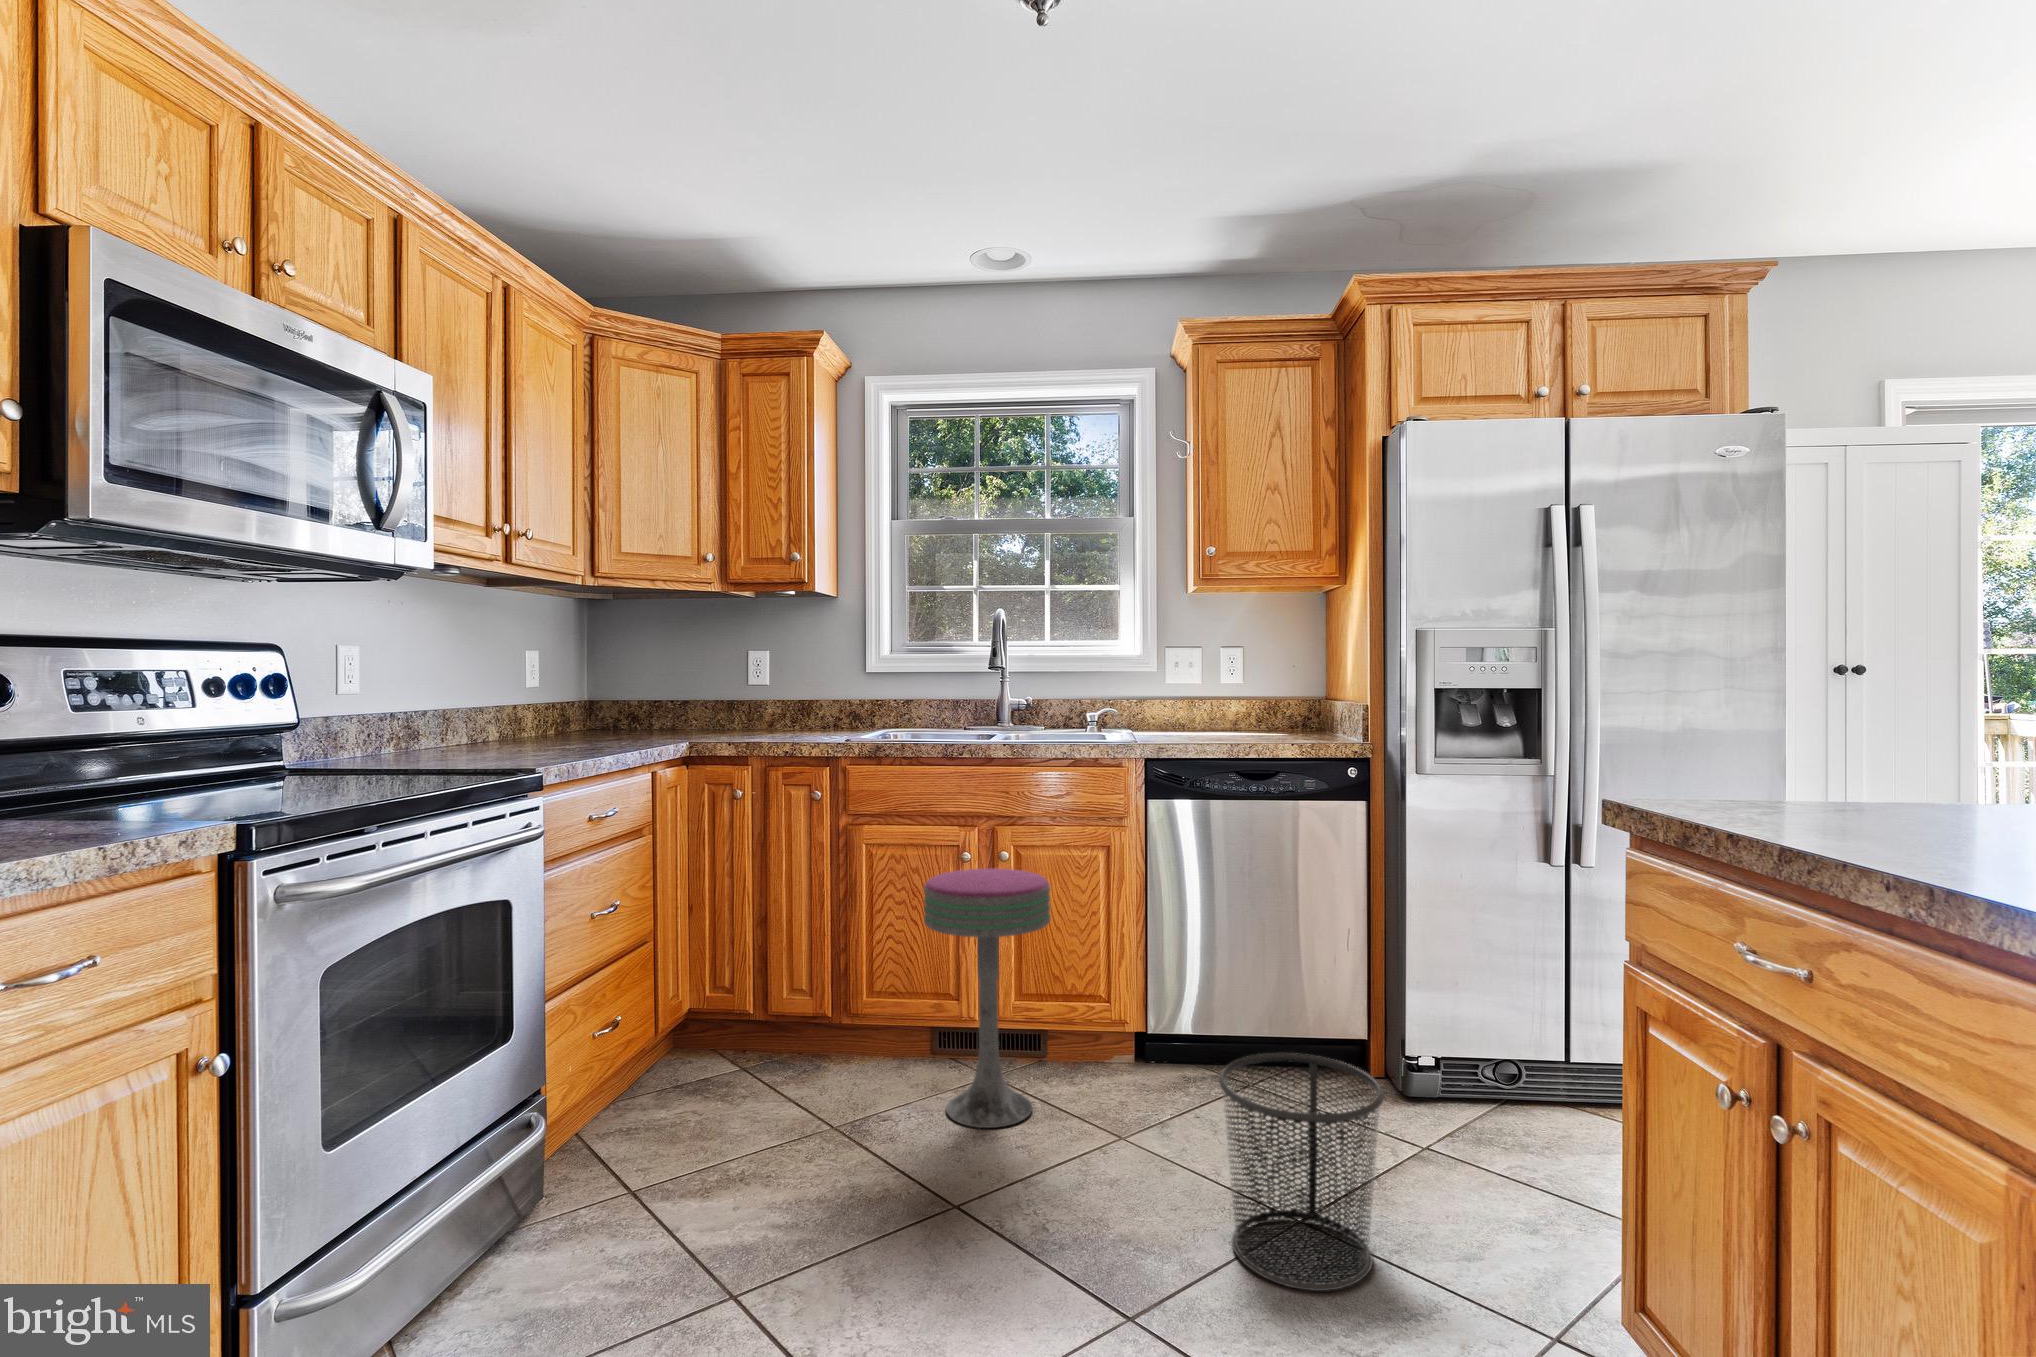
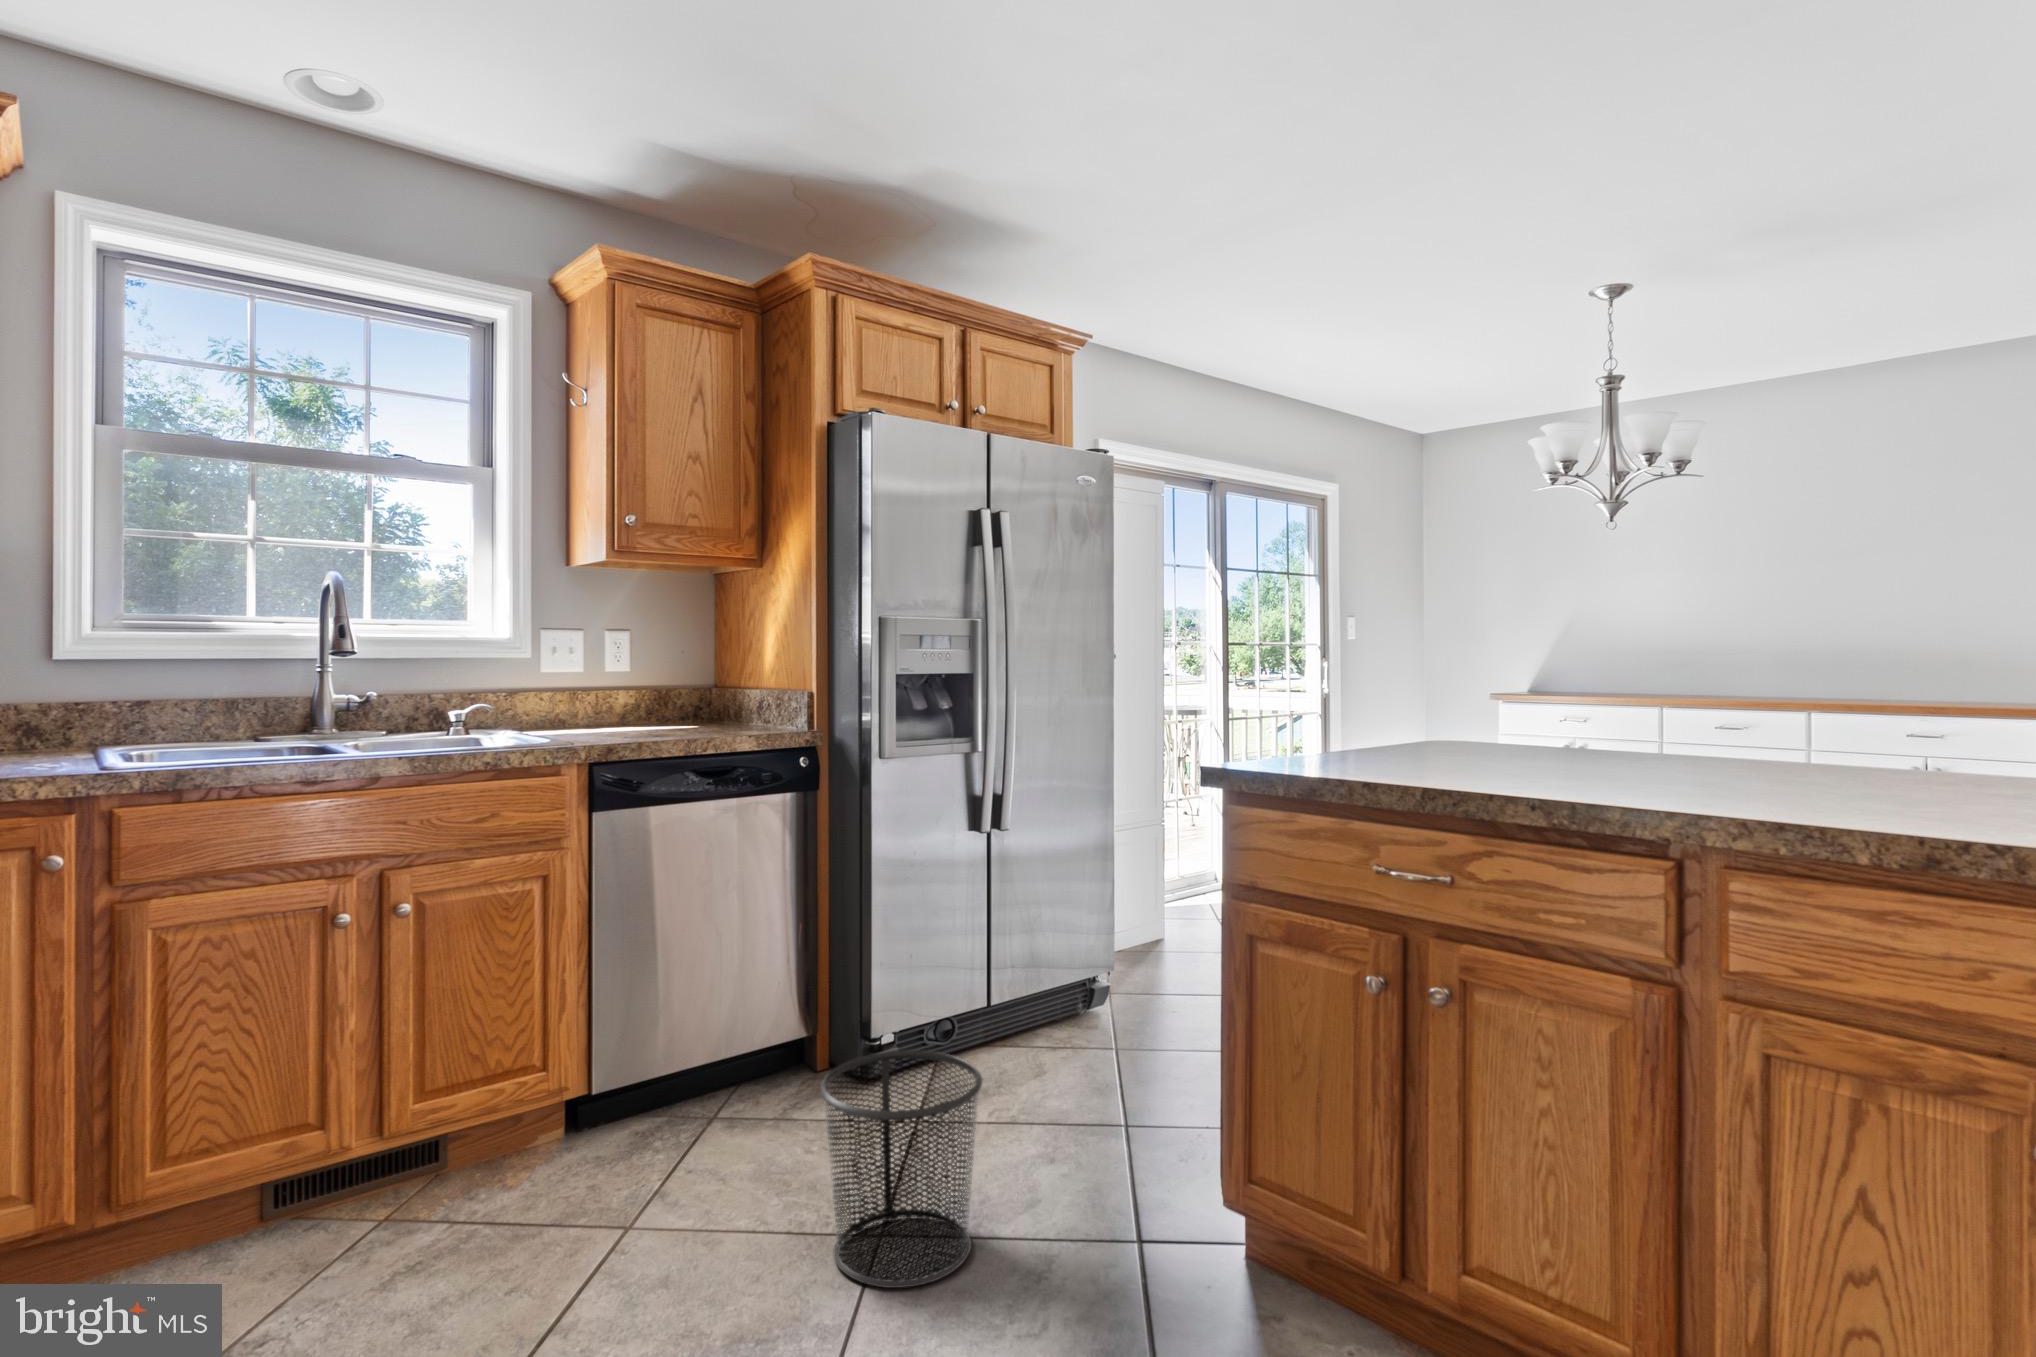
bar stool: present [924,869,1051,1128] -> none [324,924,521,1285]

